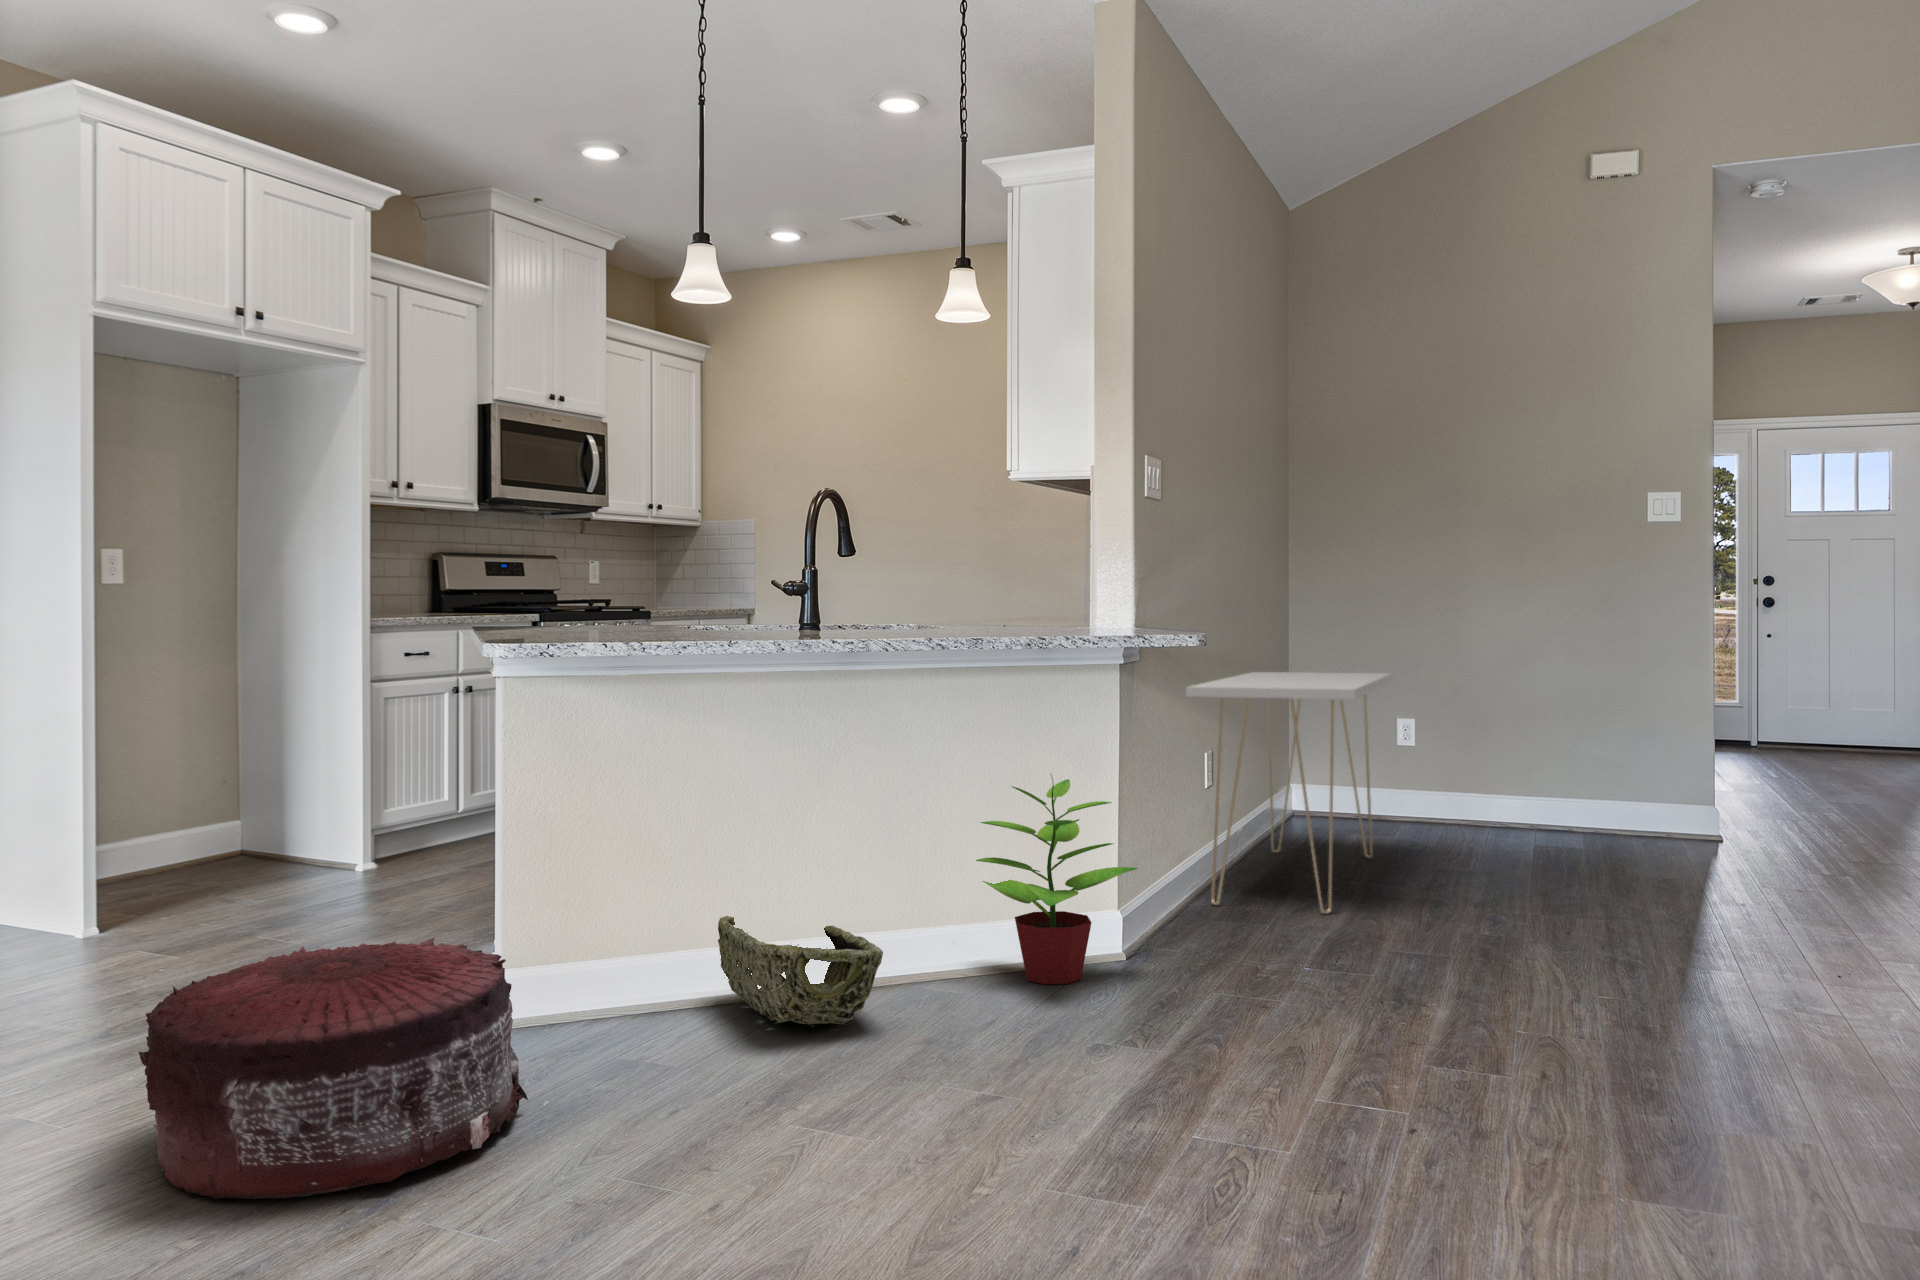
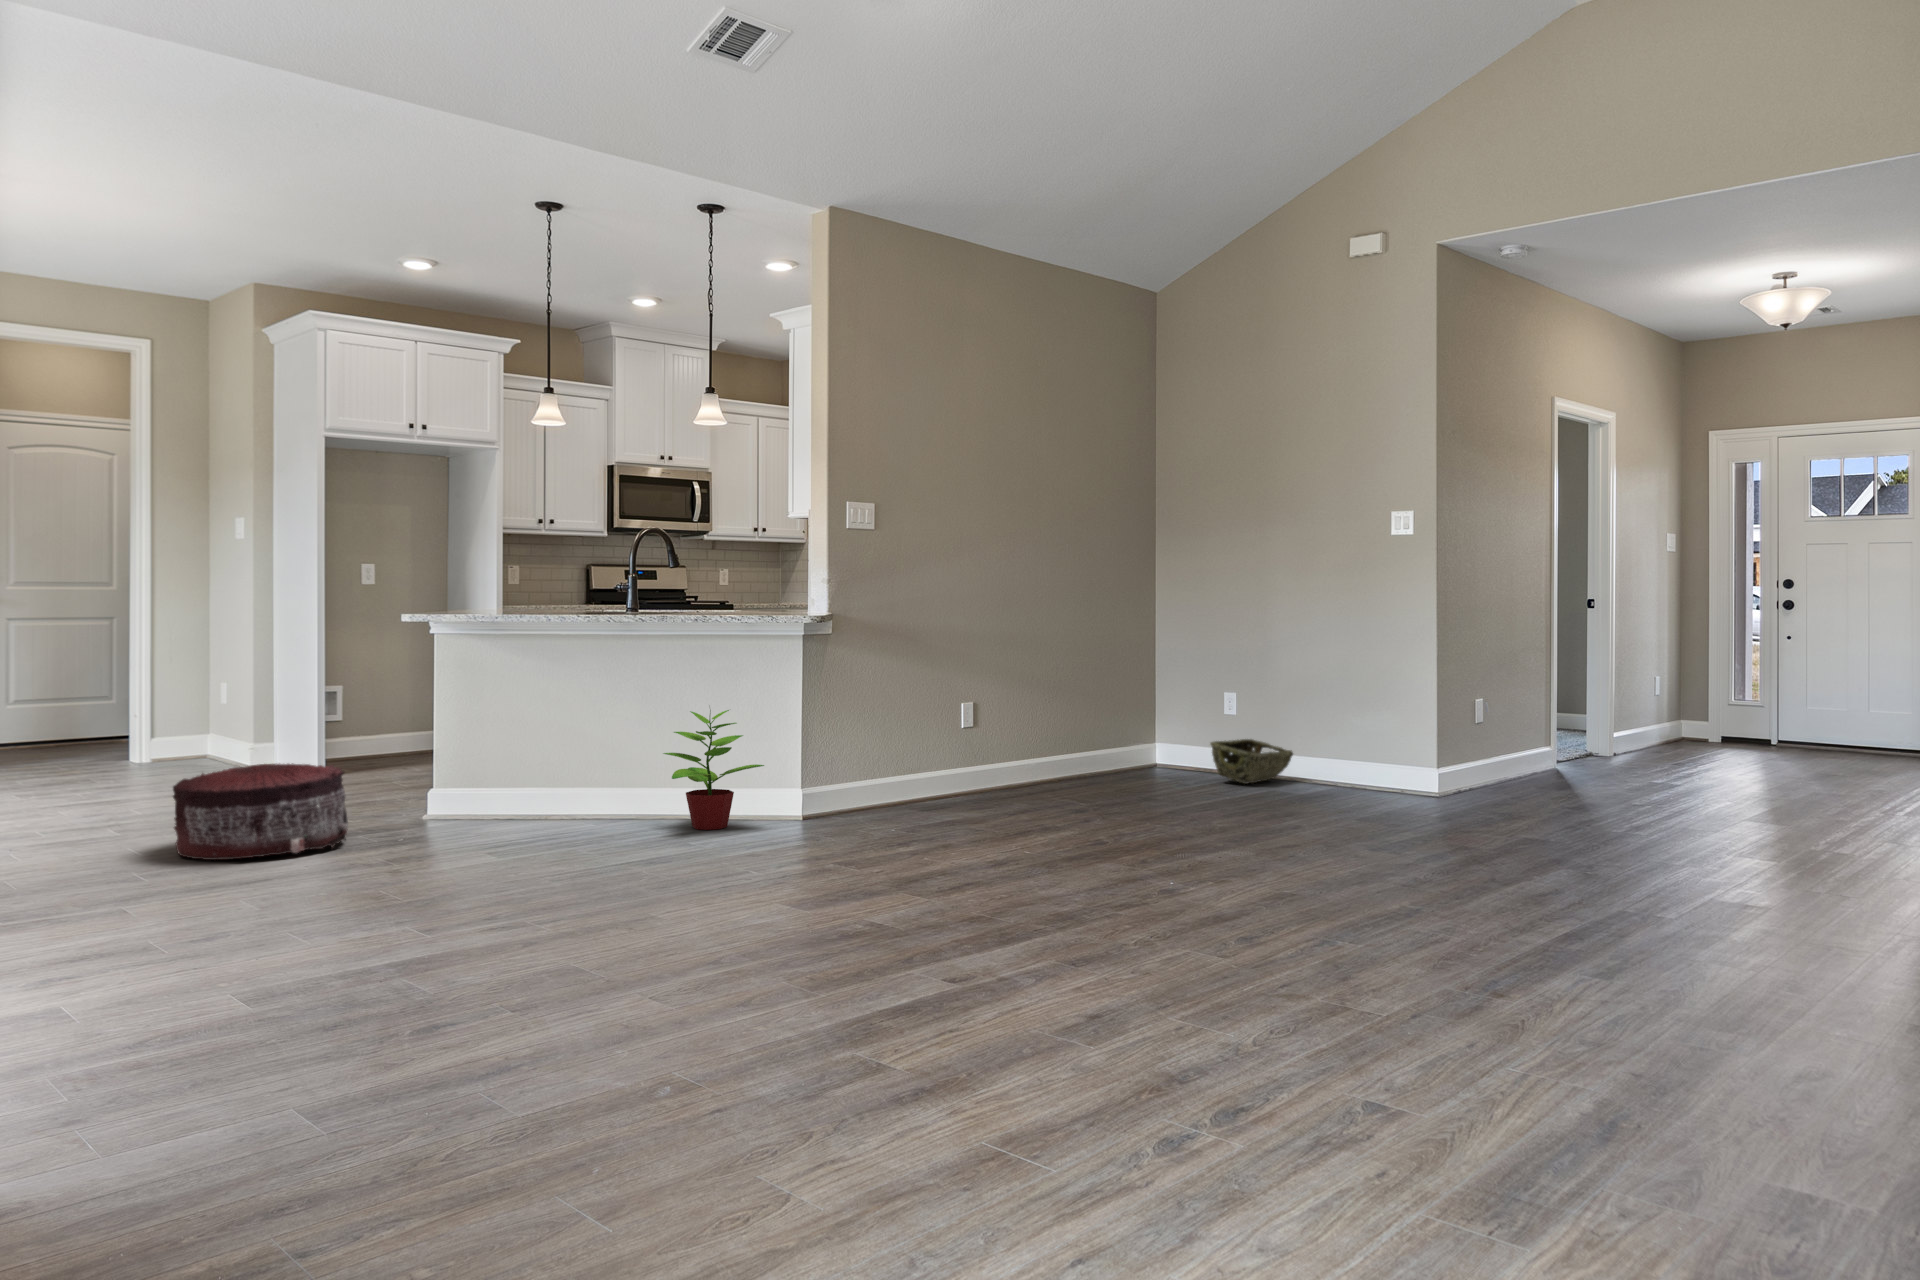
console table: present [1186,672,1393,914] -> none [897,652,1120,814]
woven basket: present [718,916,883,1026] -> present [1210,739,1293,784]

